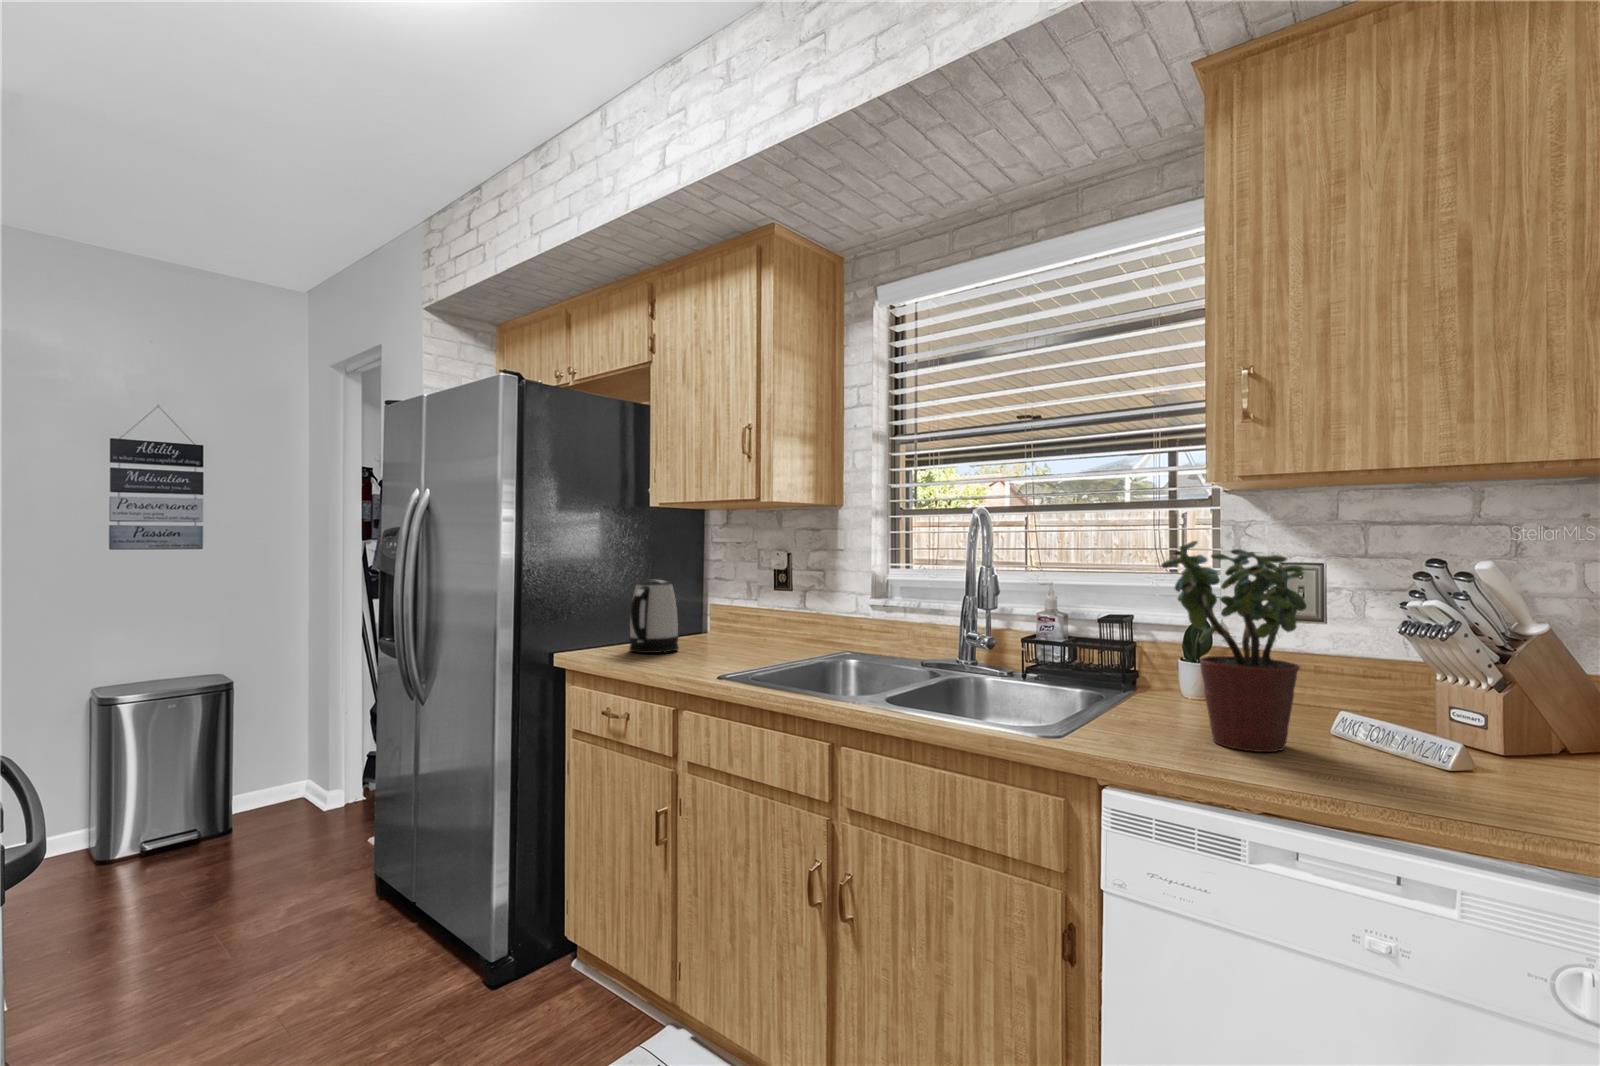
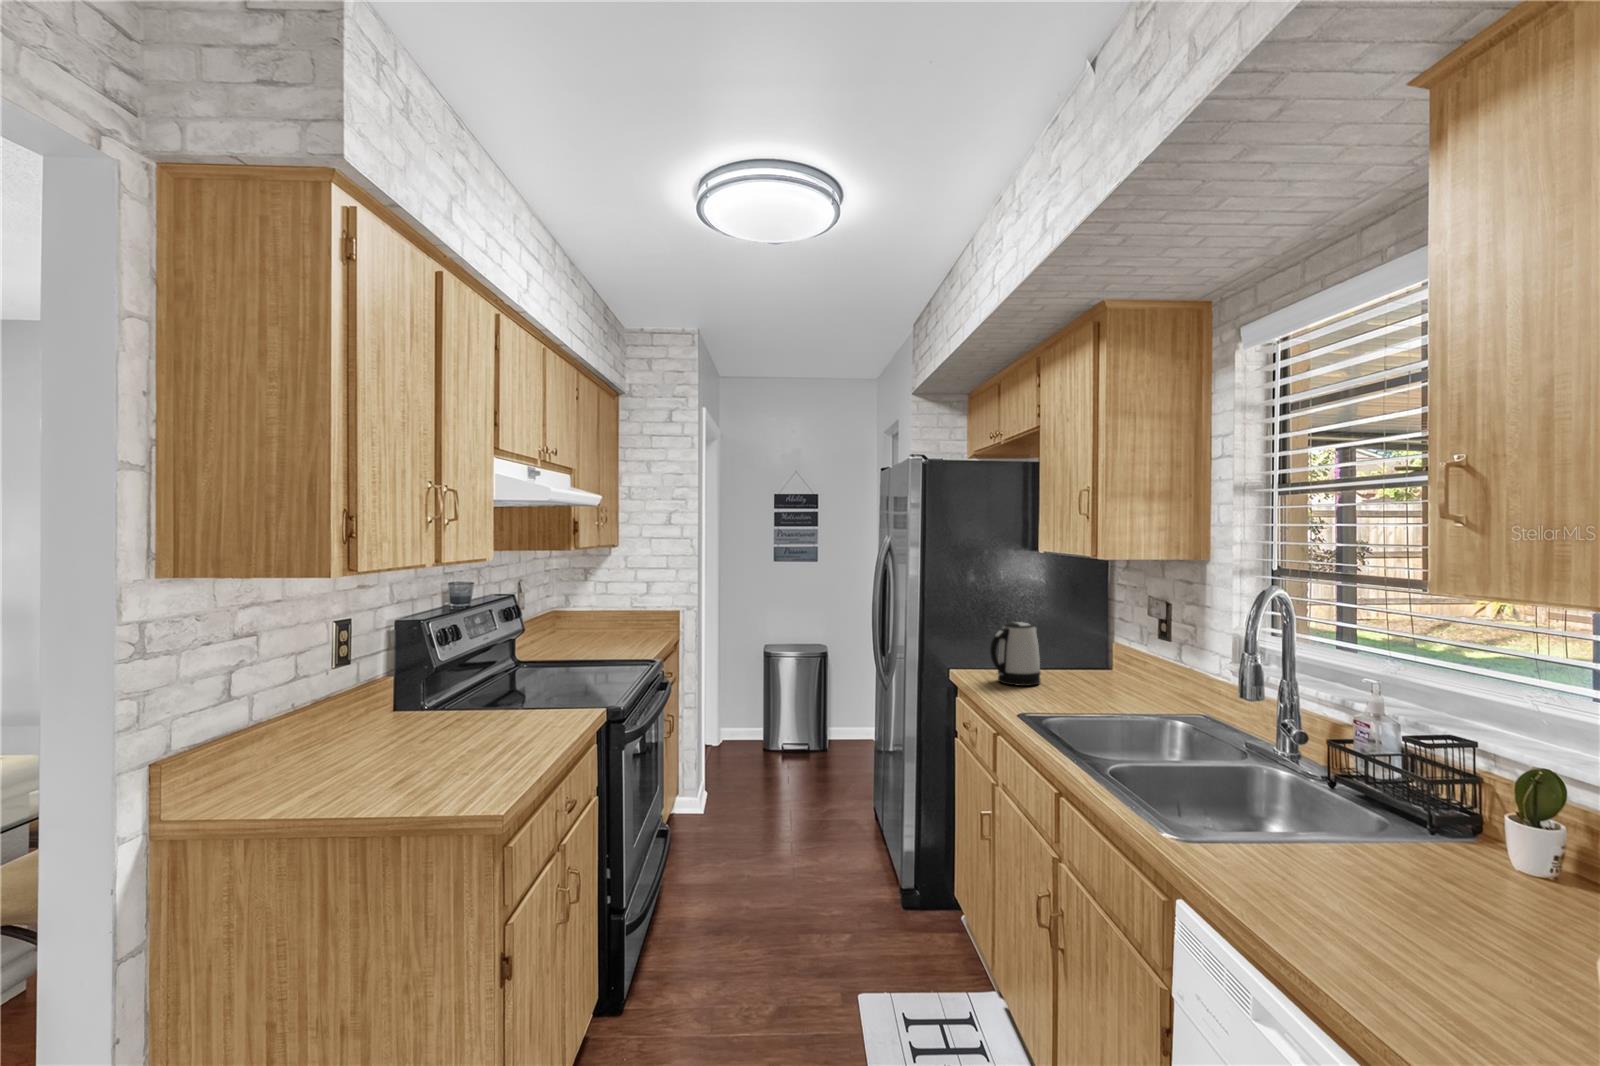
potted plant: present [1161,541,1306,752] -> none [1269,680,1435,944]

